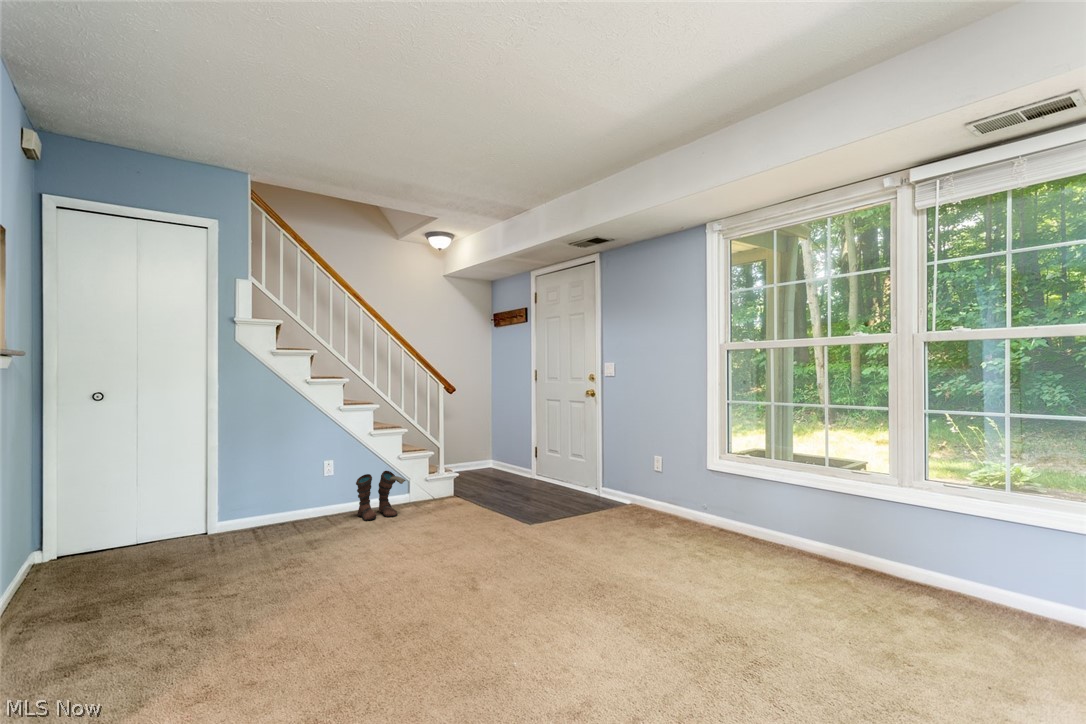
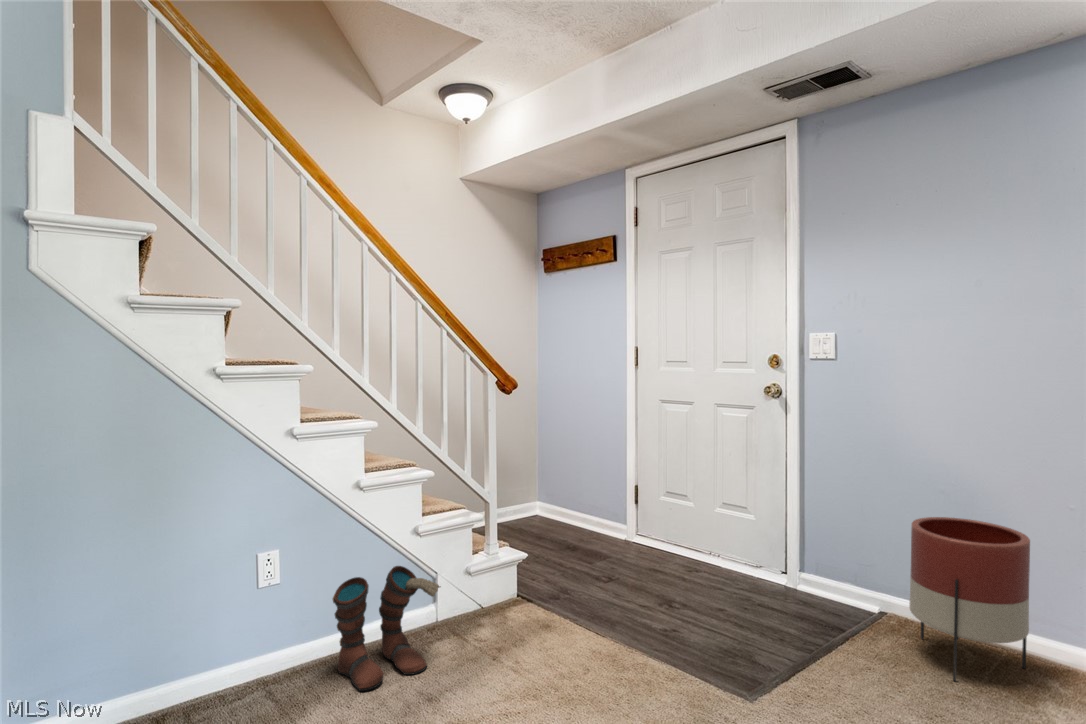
planter: none [624,452,673,524] -> present [909,517,1030,681]

